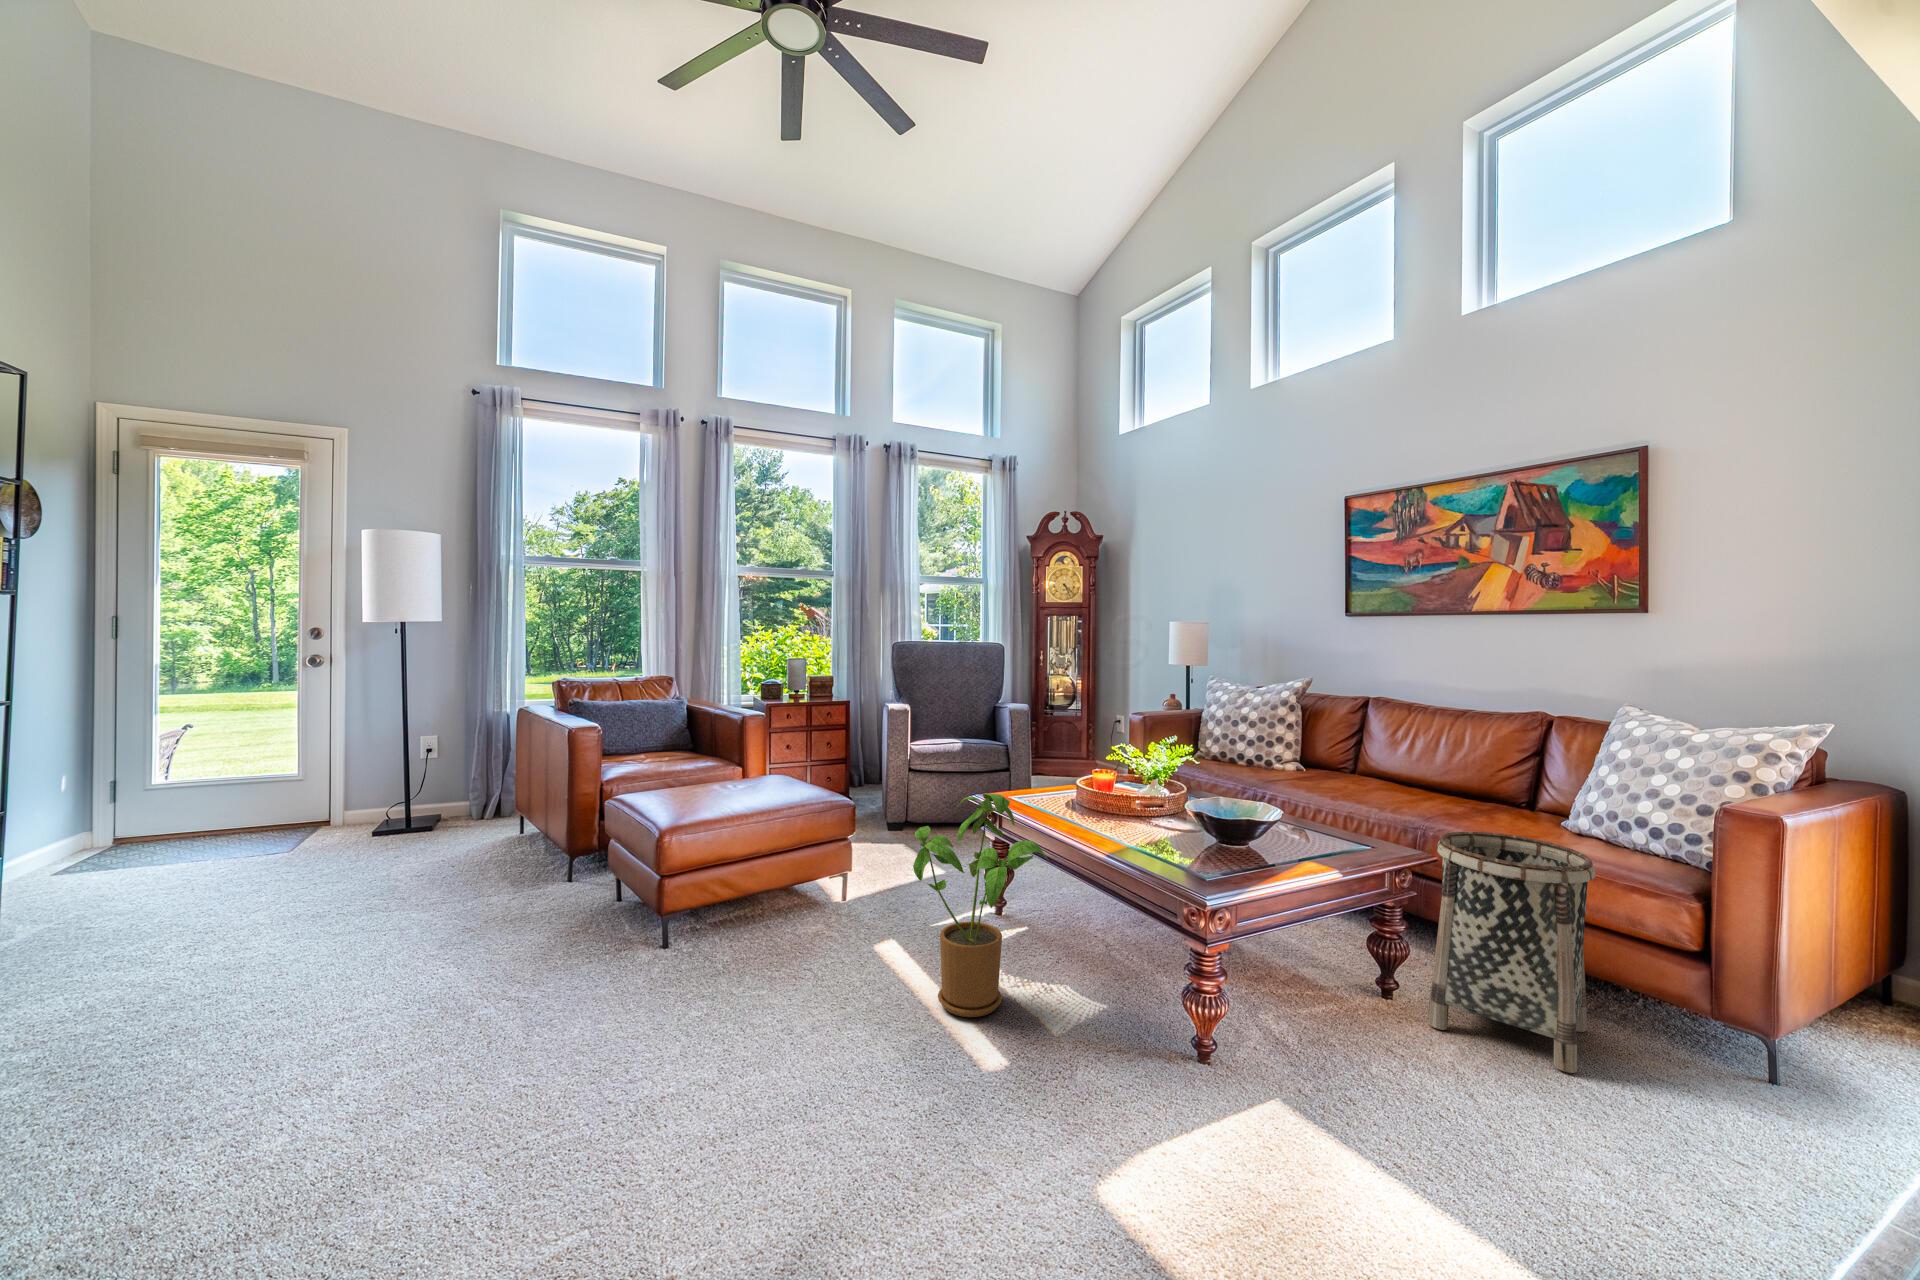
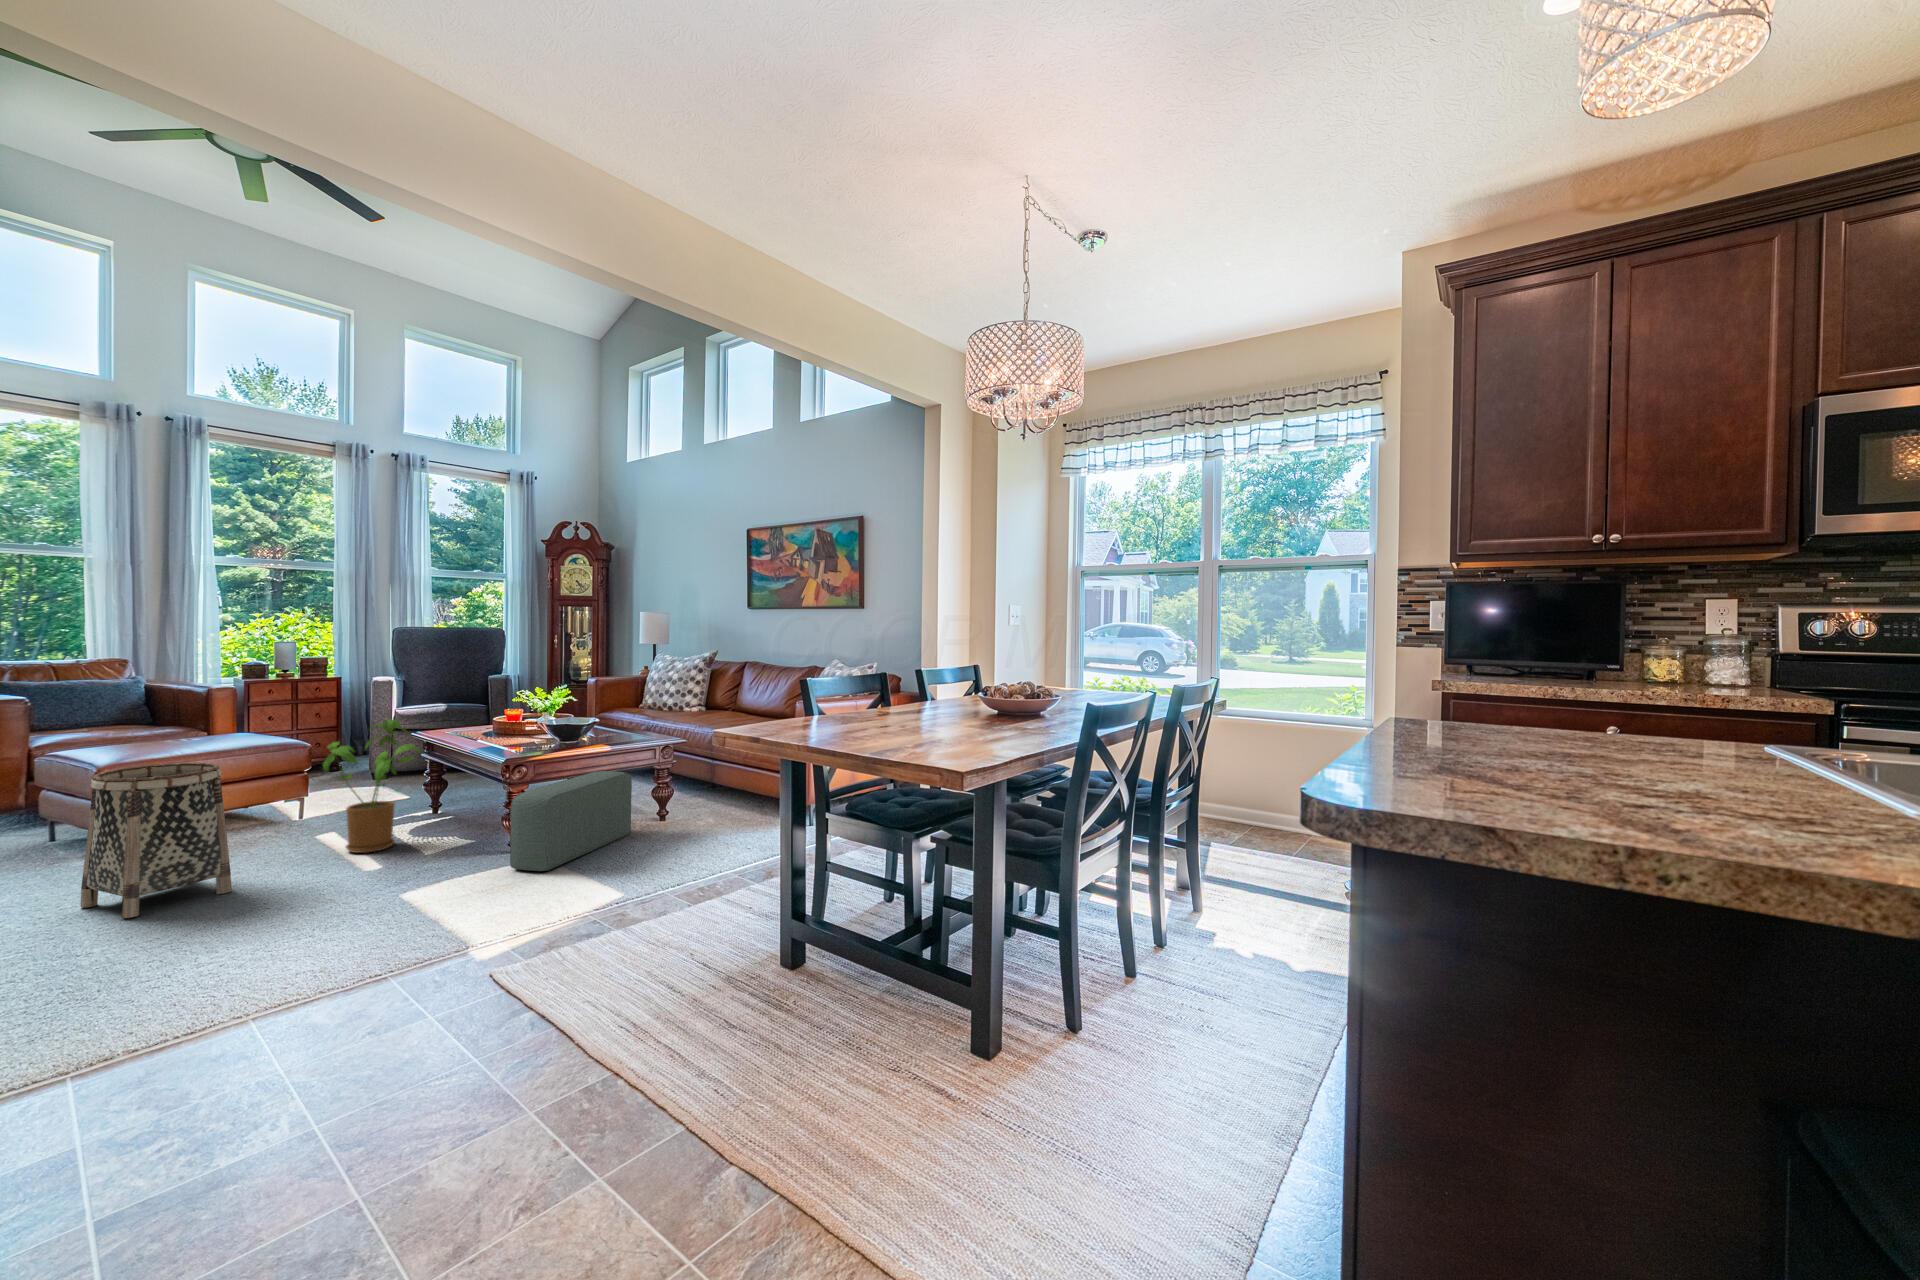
basket: present [1428,831,1596,1073] -> present [80,763,232,918]
pouf: none [1272,913,1395,1178] -> present [510,771,632,871]

